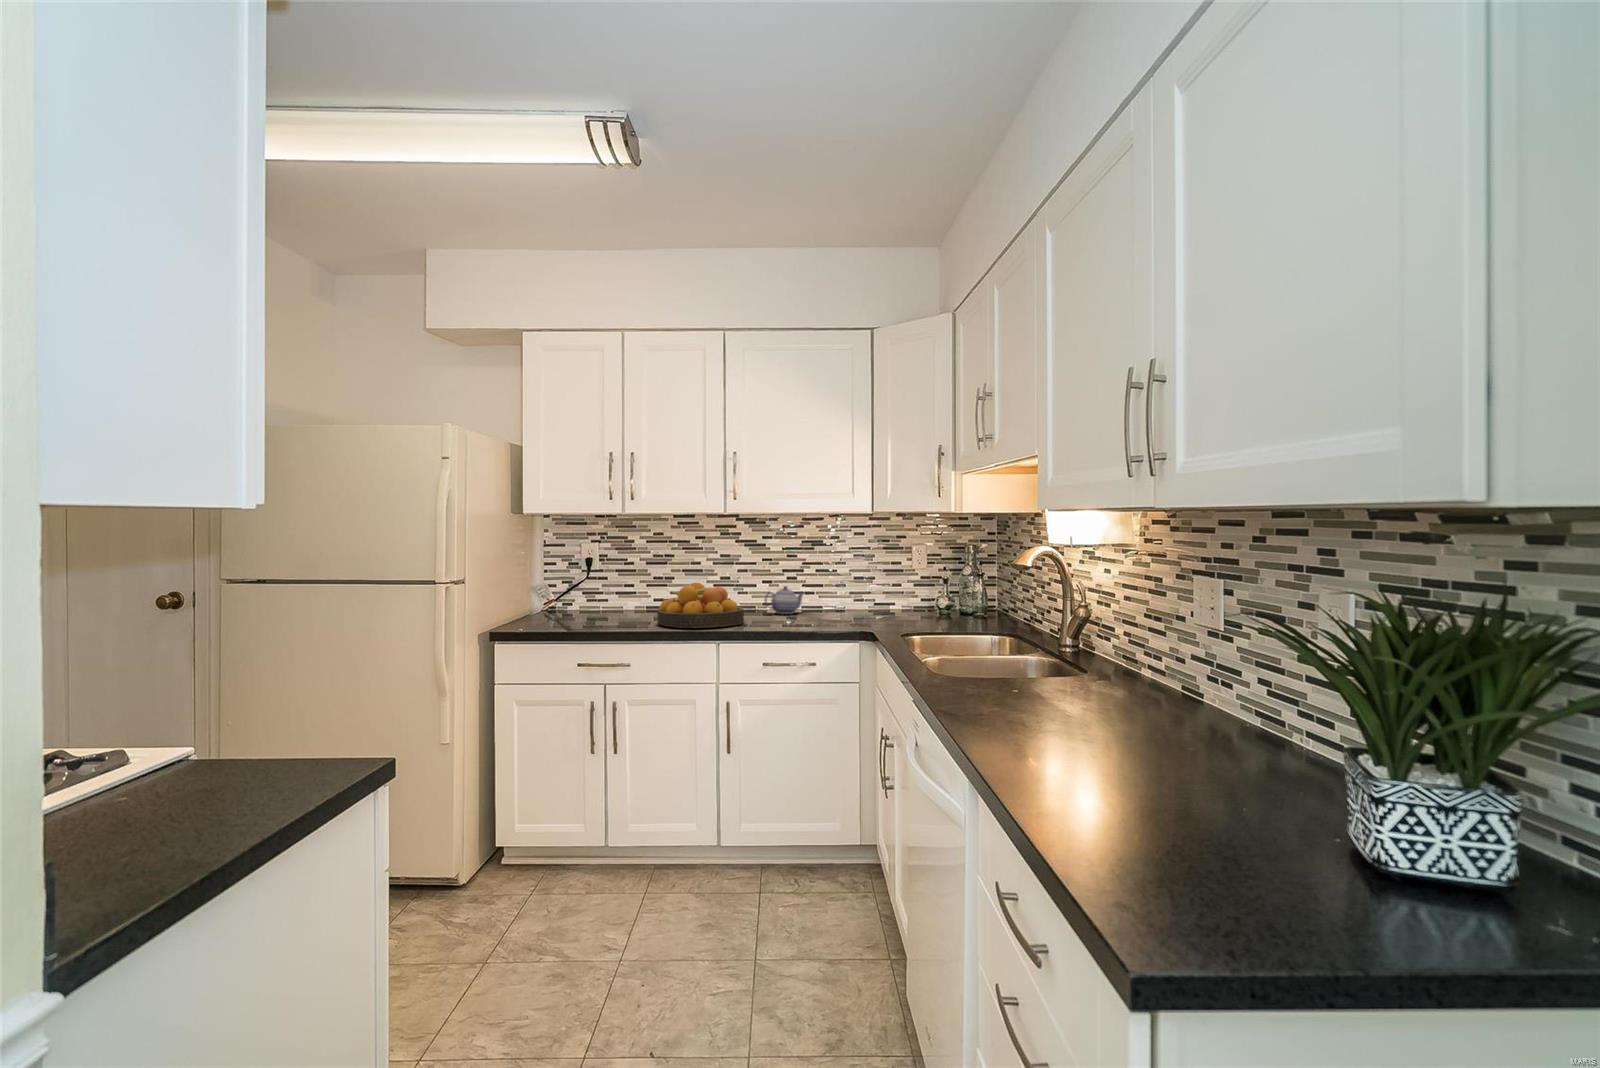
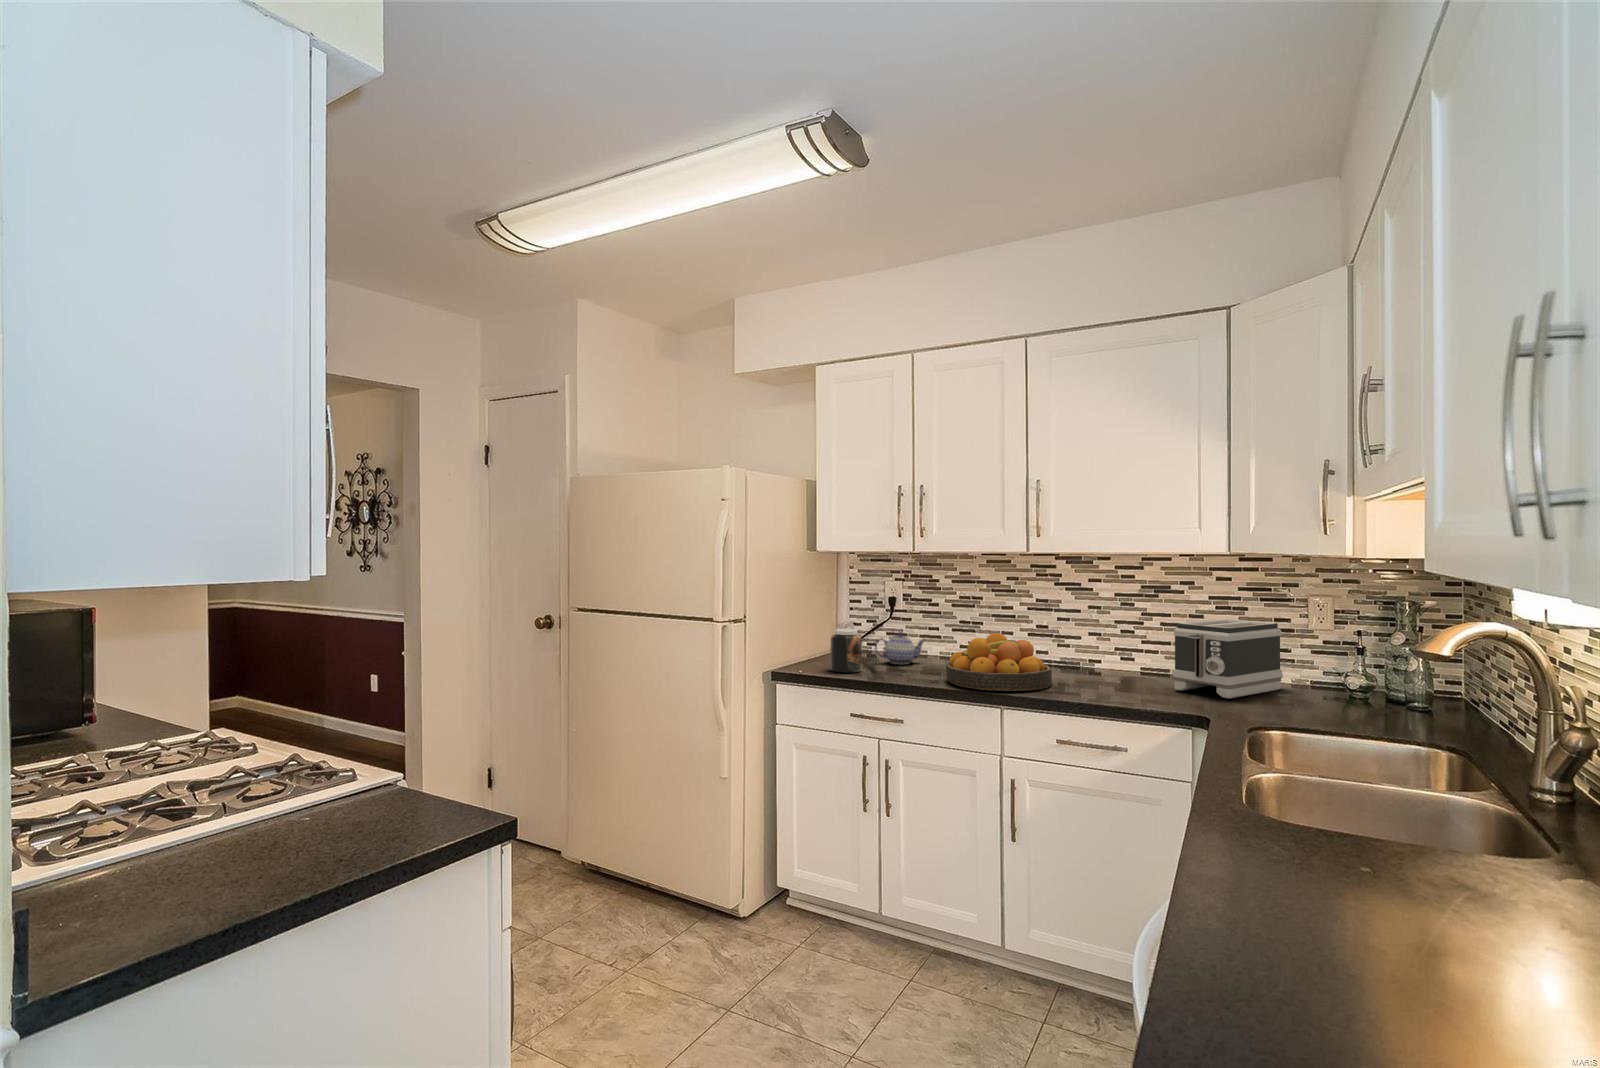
toaster: none [831,565,898,620] -> present [1173,619,1283,699]
teapot: present [765,586,804,614] -> present [875,633,924,664]
jar: none [543,587,574,626] -> present [830,629,862,673]

